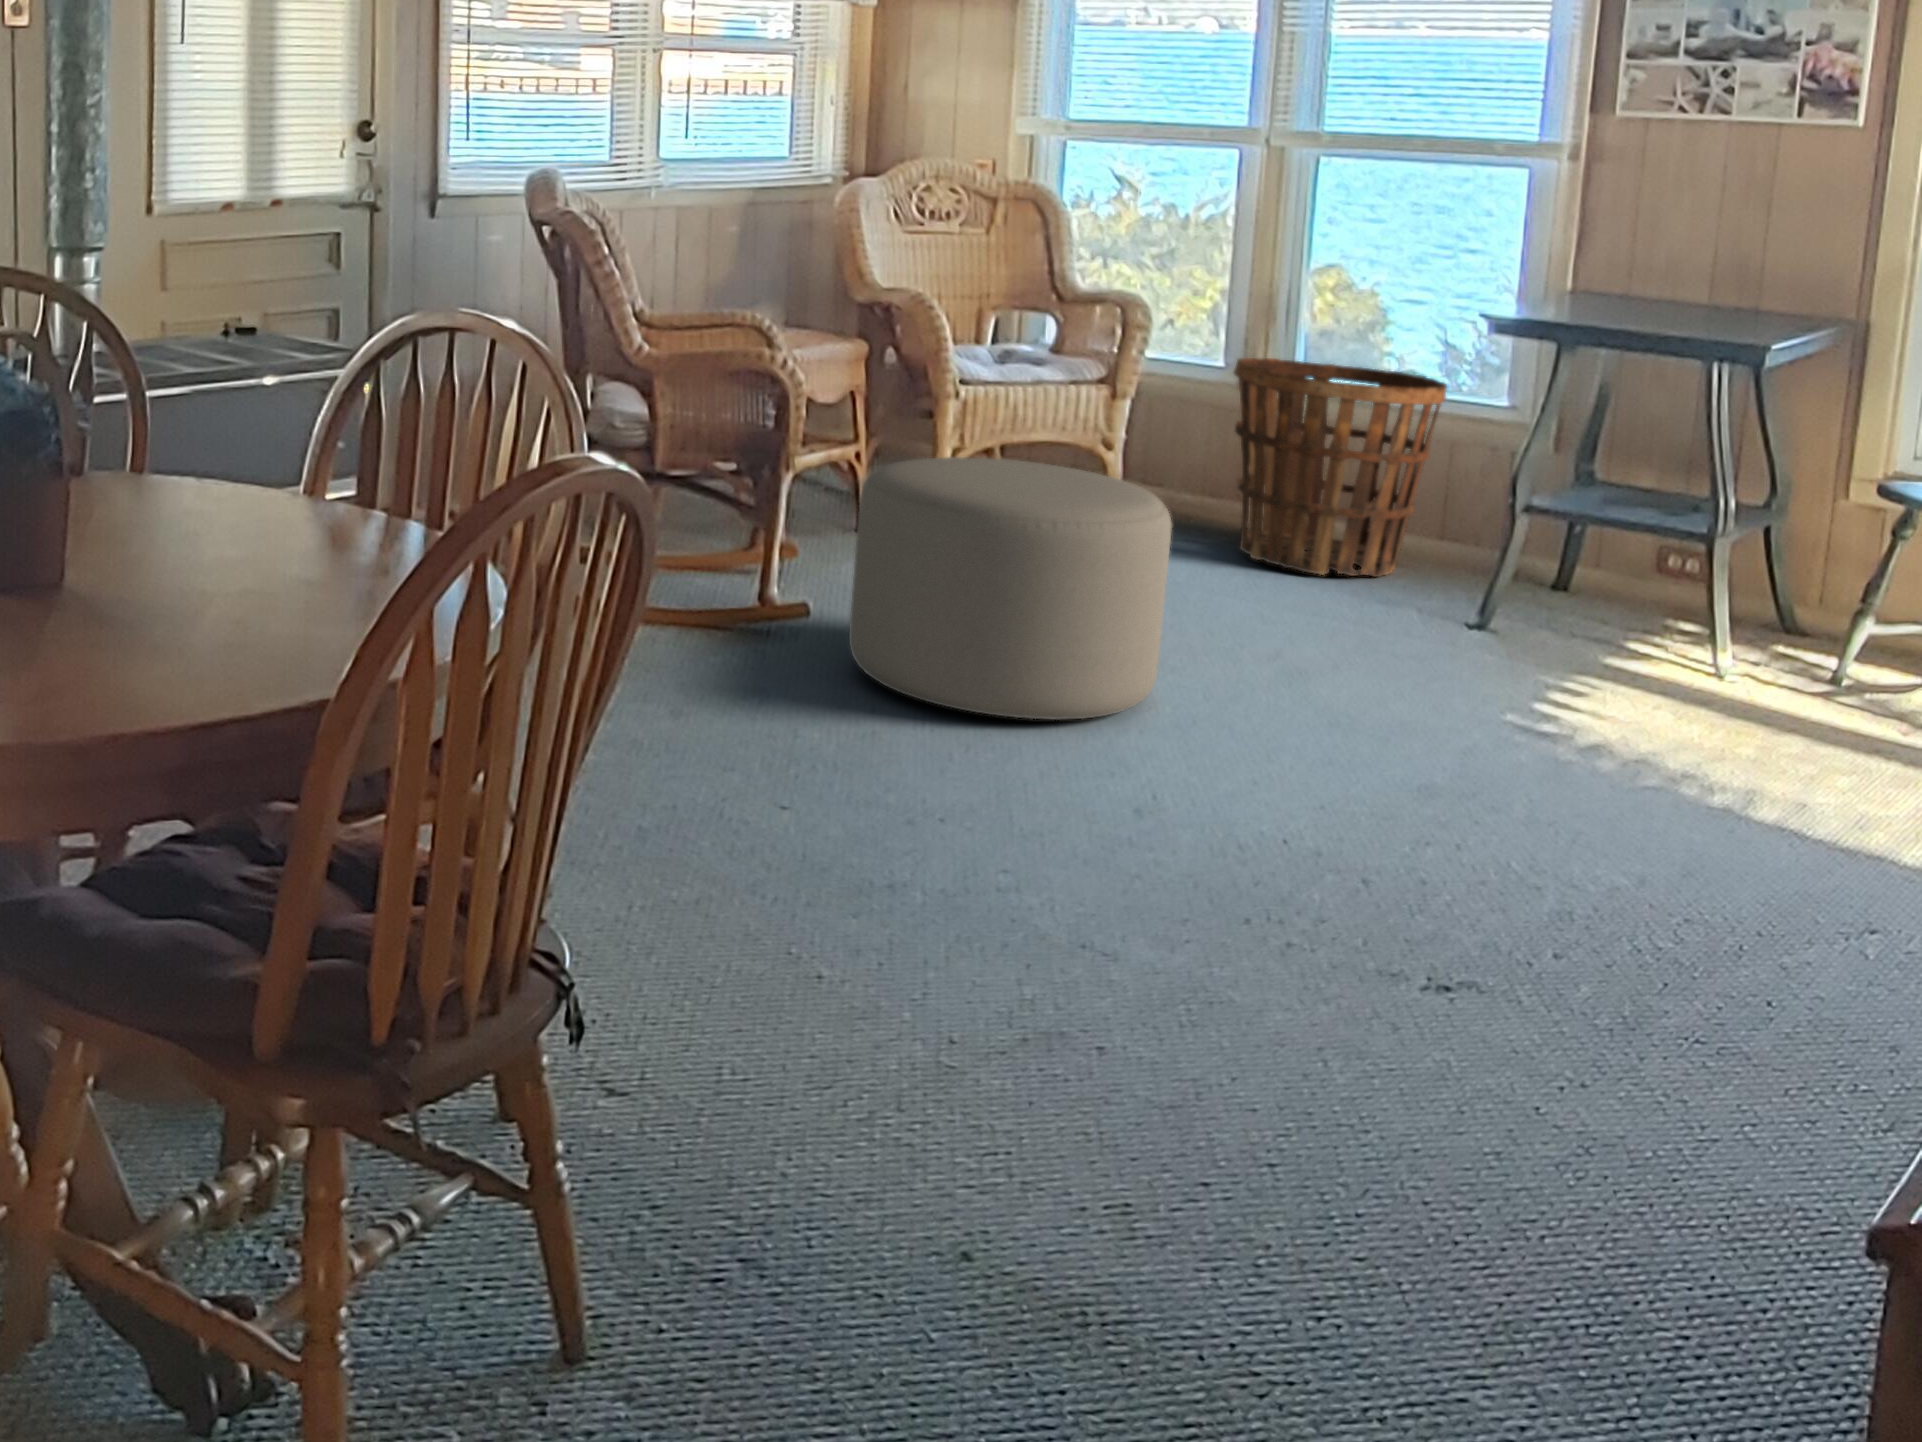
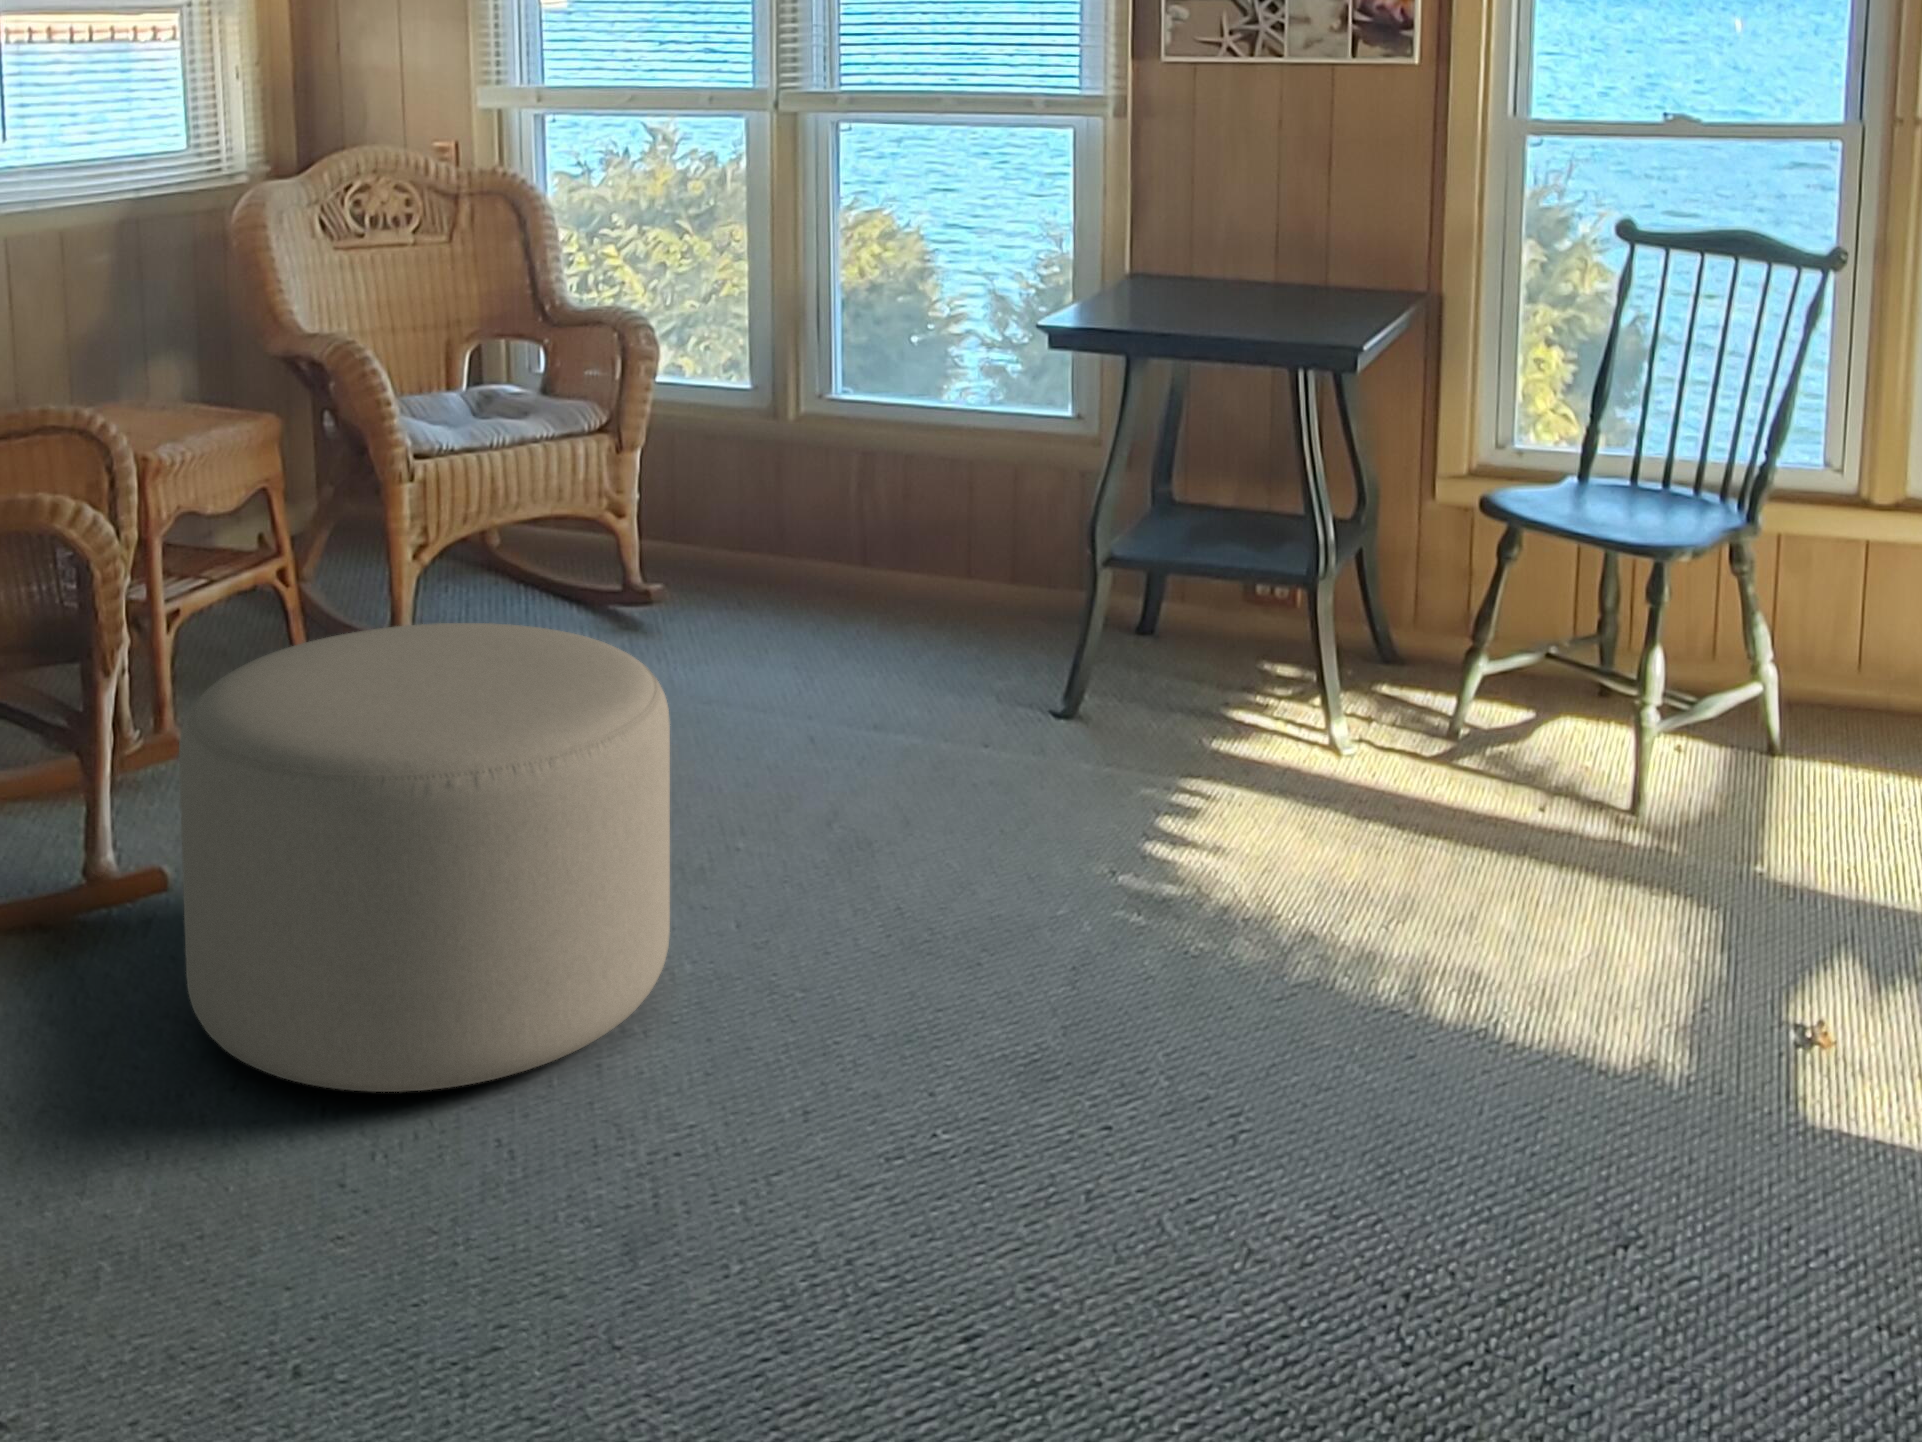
basket: present [1234,358,1447,577] -> none [761,378,1007,658]

